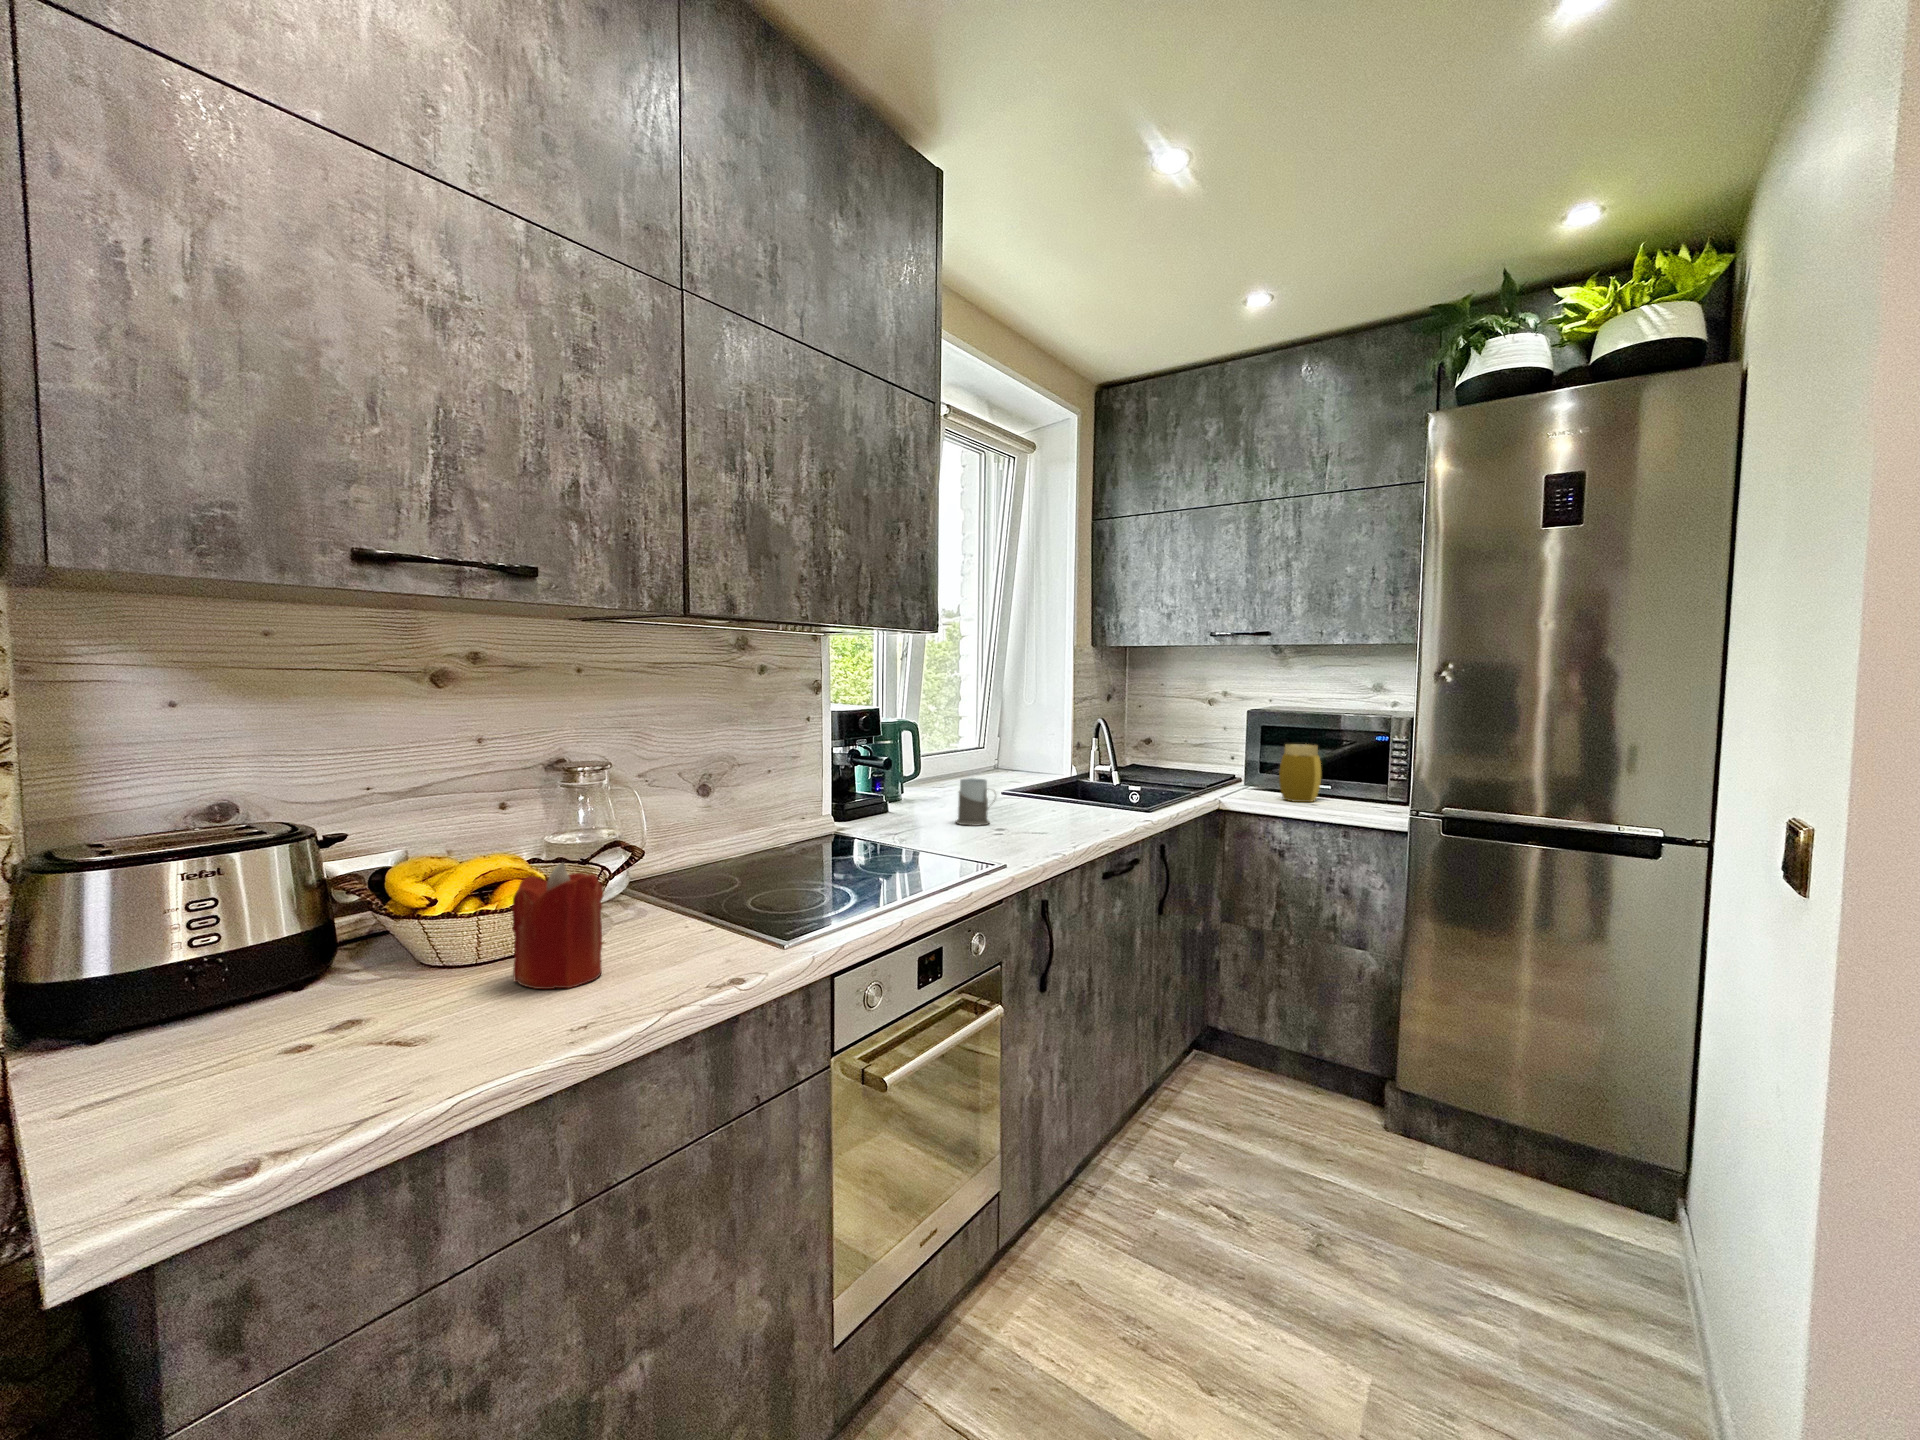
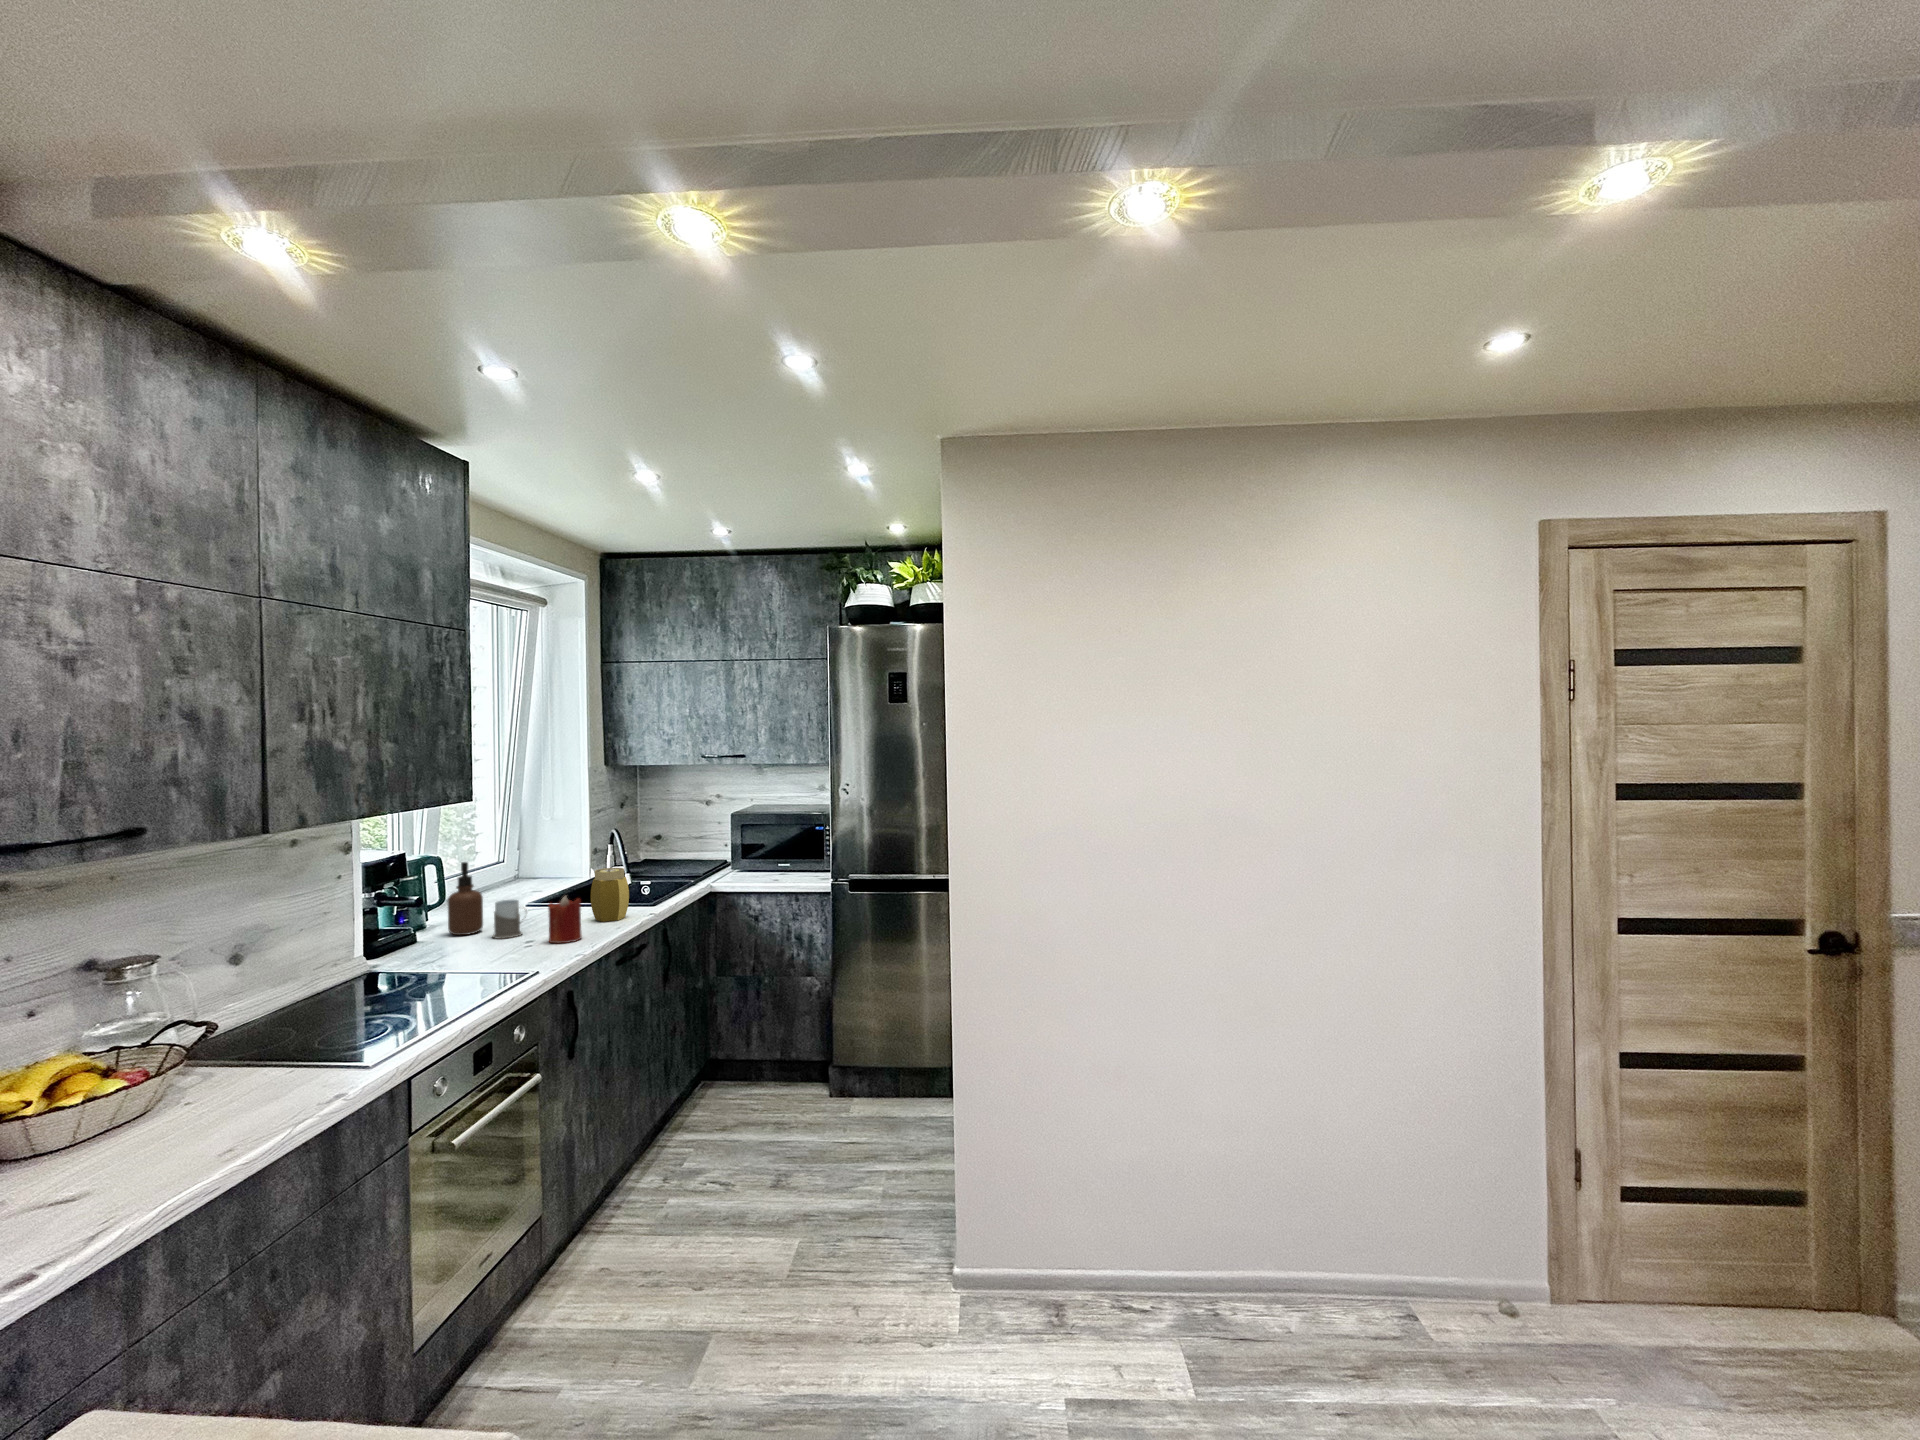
soap dispenser: none [909,728,947,817] -> present [448,862,483,935]
jar: present [1279,744,1321,802] -> present [591,868,629,922]
candle: present [512,863,603,989] -> present [548,896,582,943]

